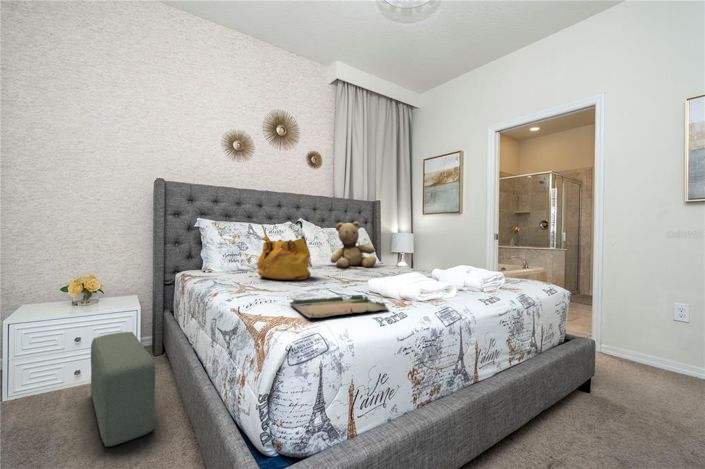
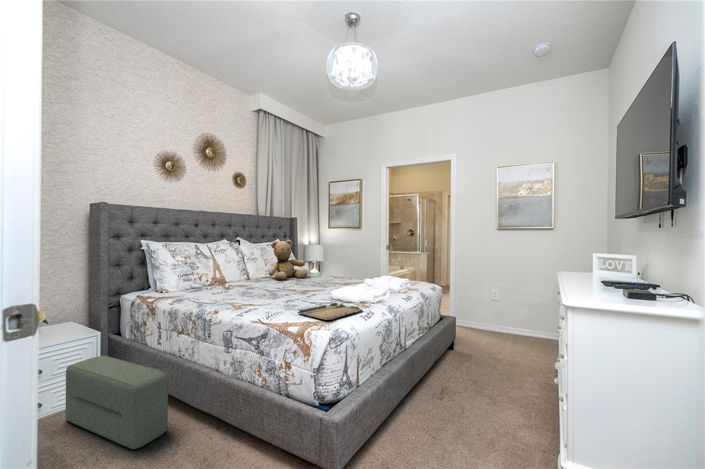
handbag: present [257,235,310,280] -> none [226,257,273,295]

